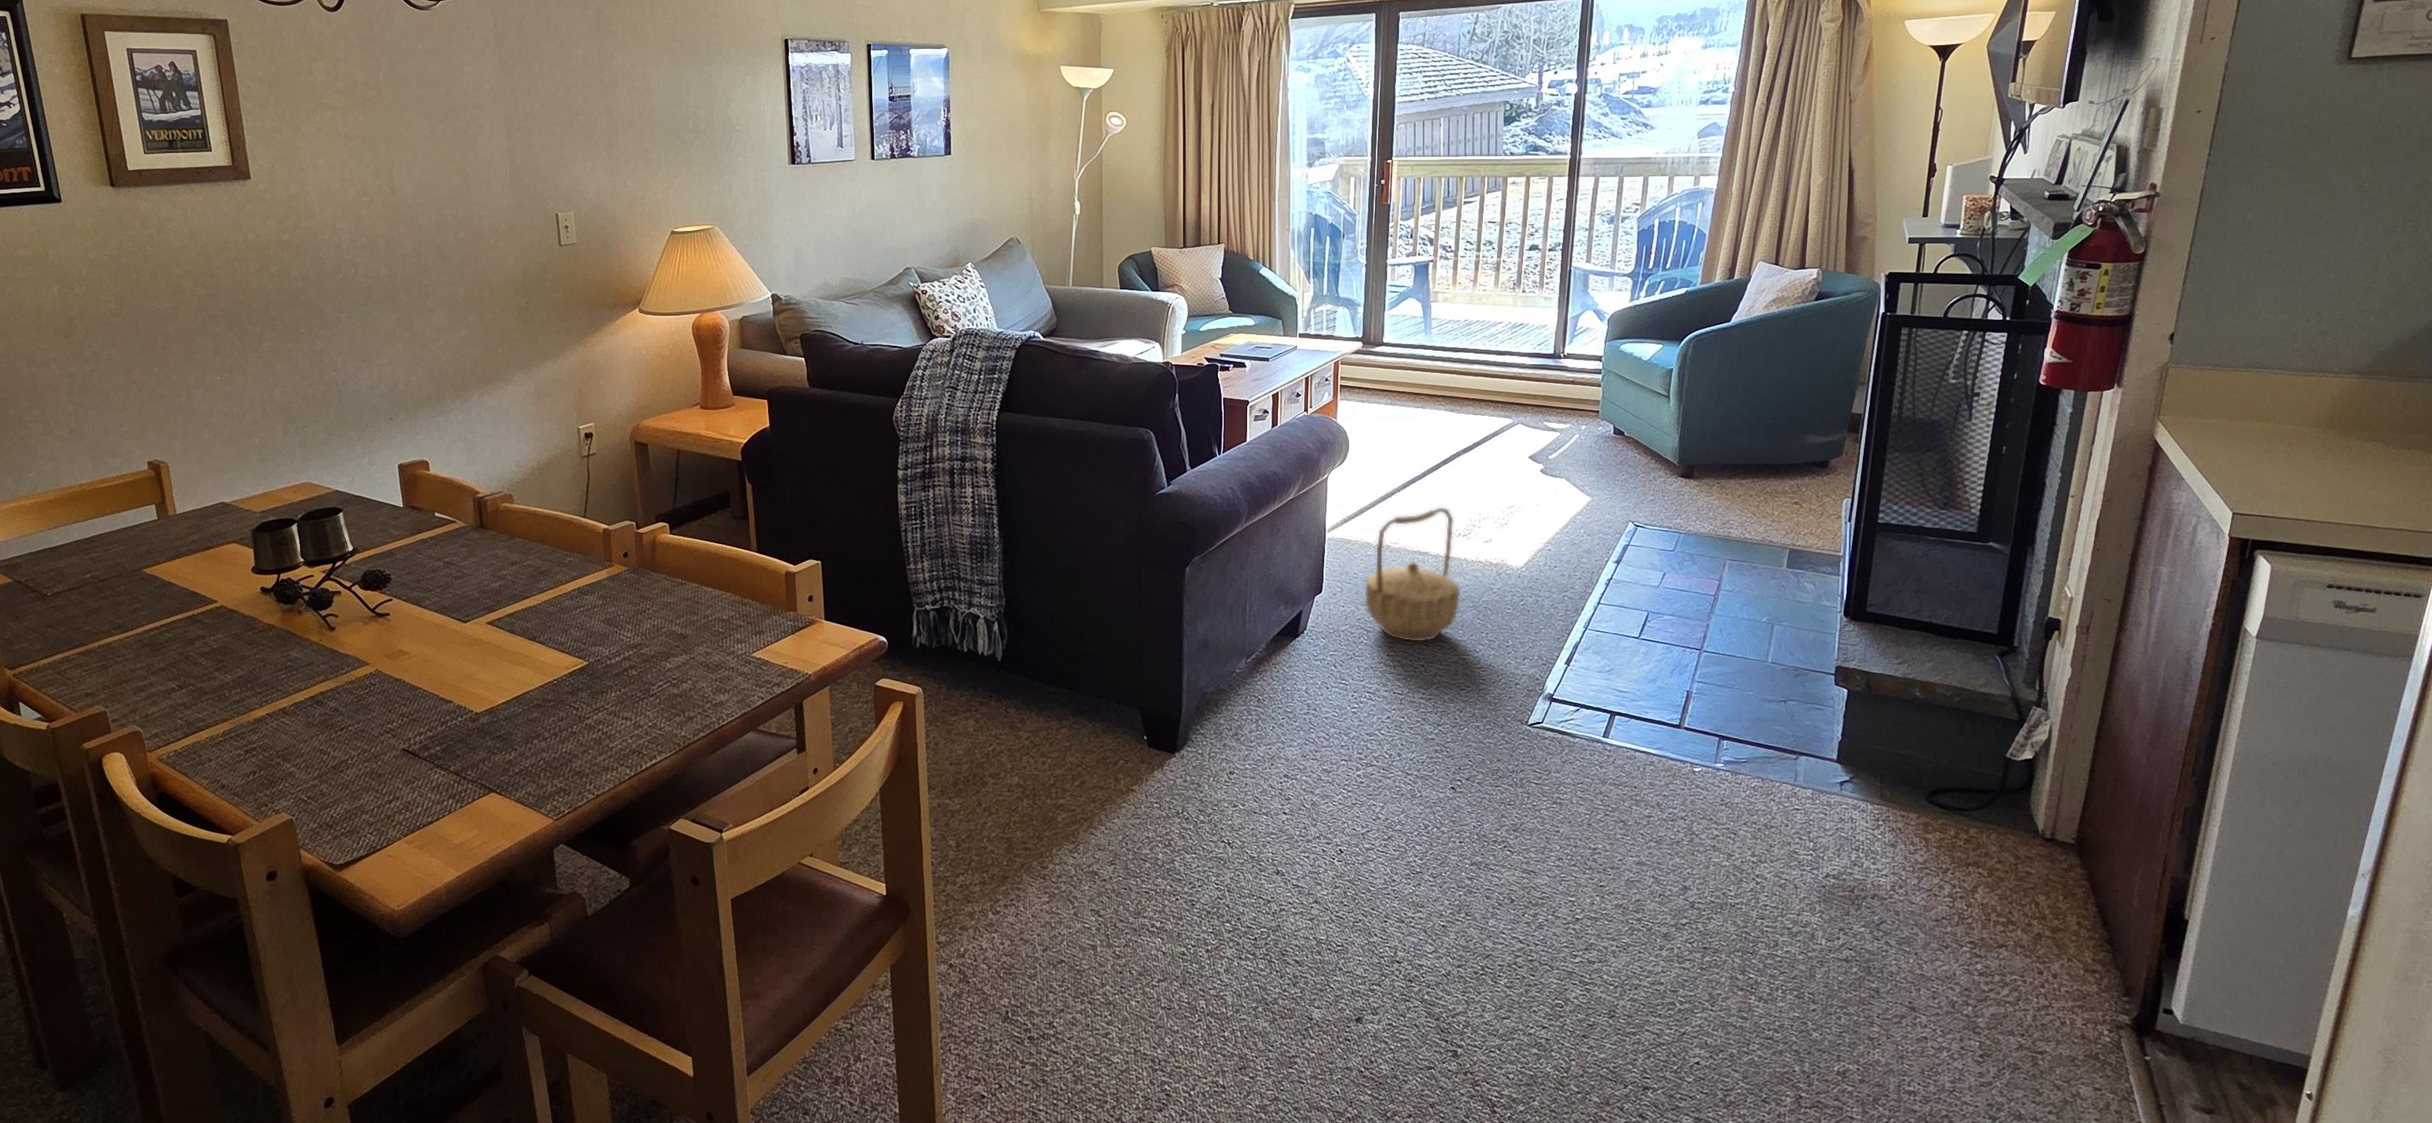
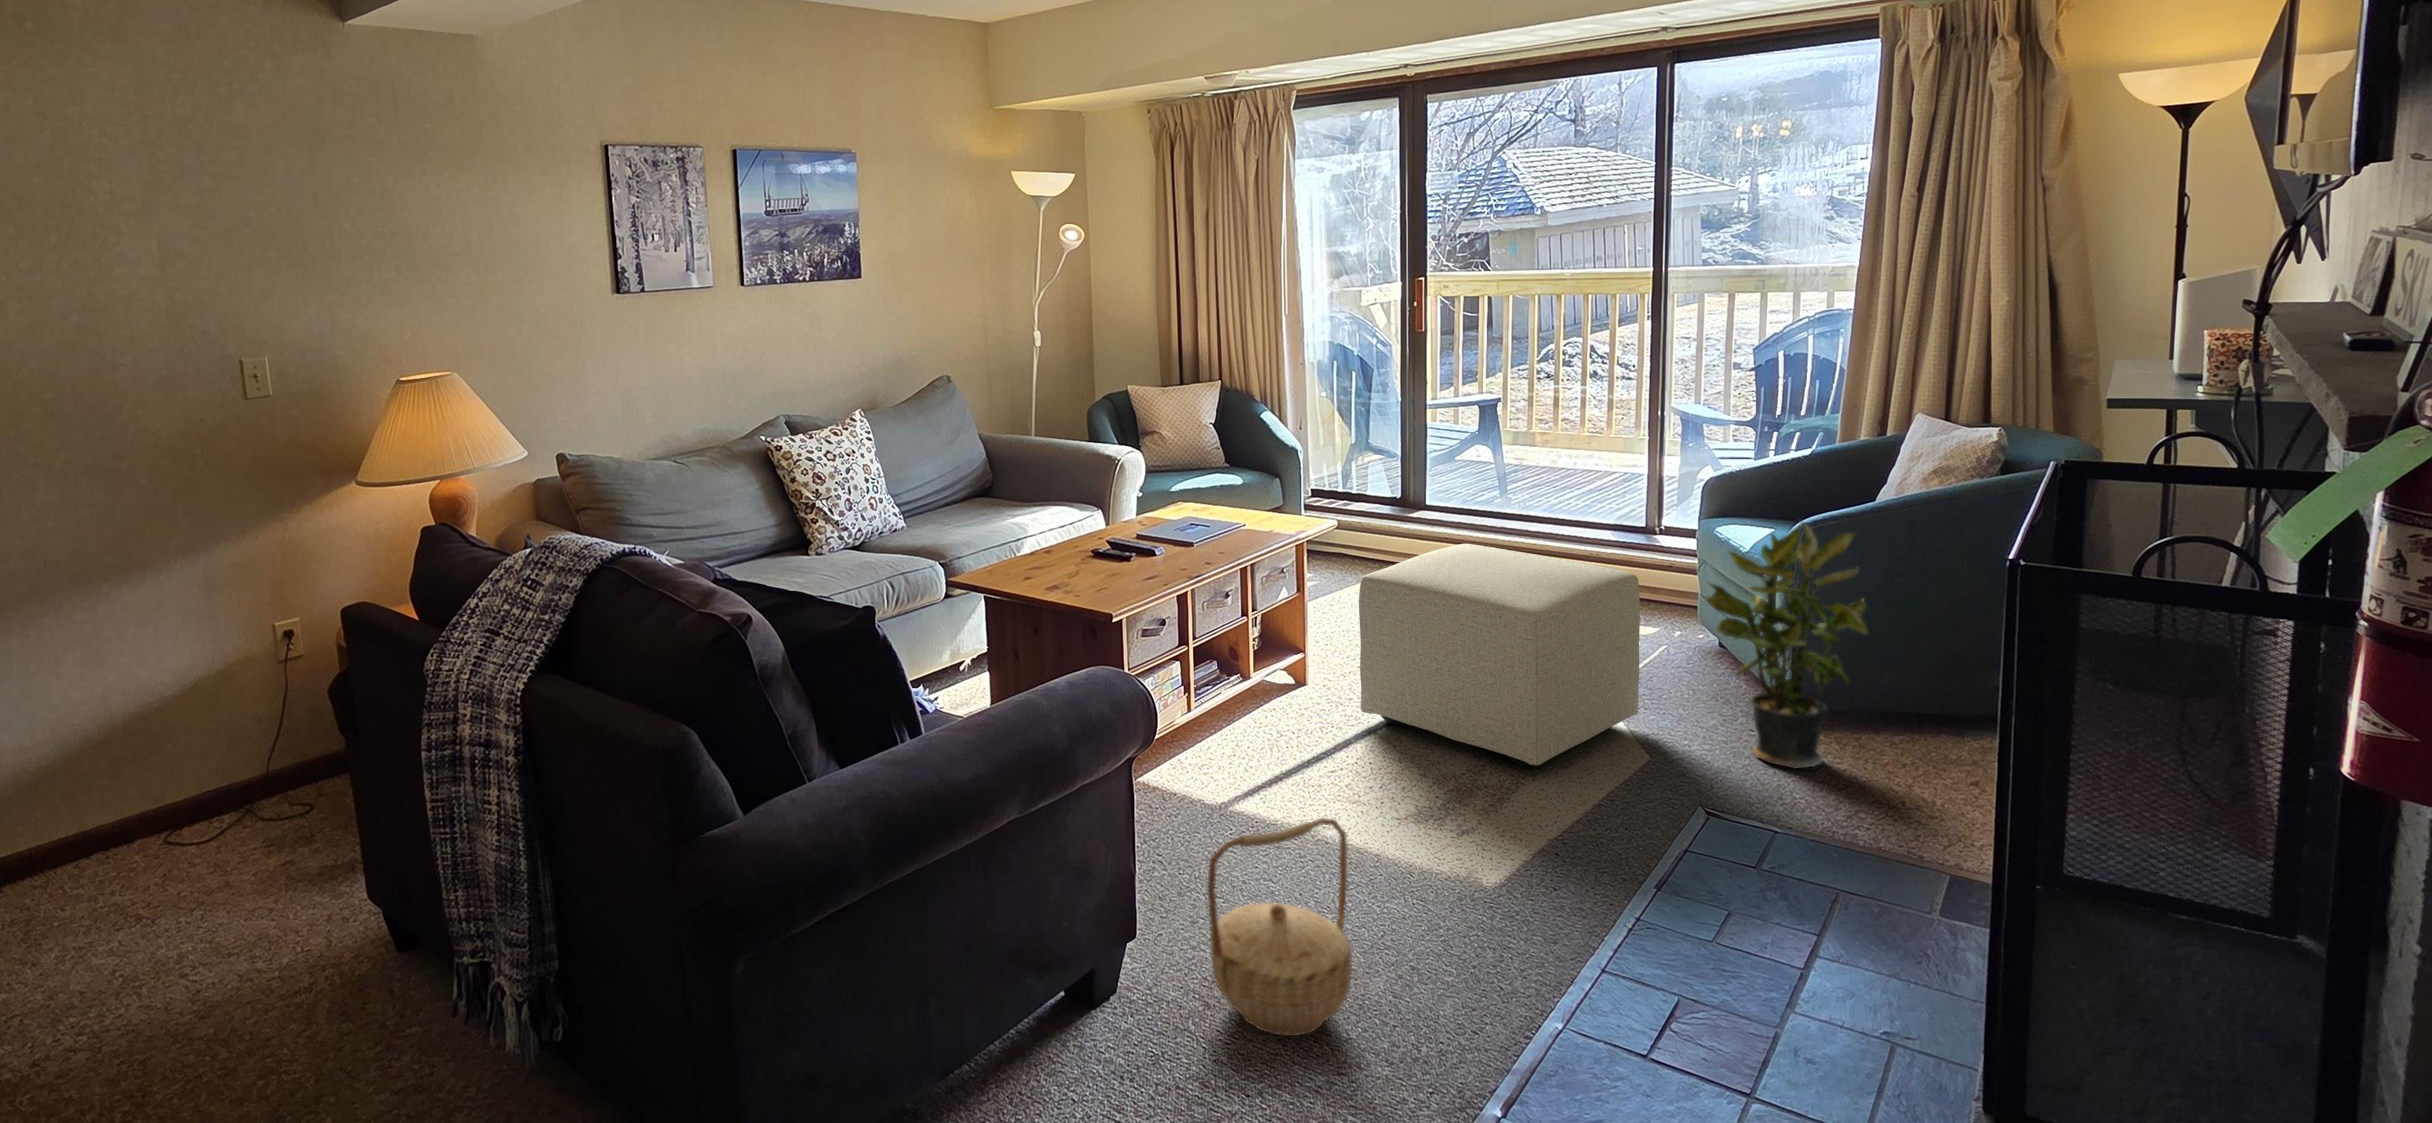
potted plant: none [1630,331,1737,501] -> present [1706,522,1867,768]
ottoman: none [1386,359,1583,506] -> present [1359,544,1640,766]

